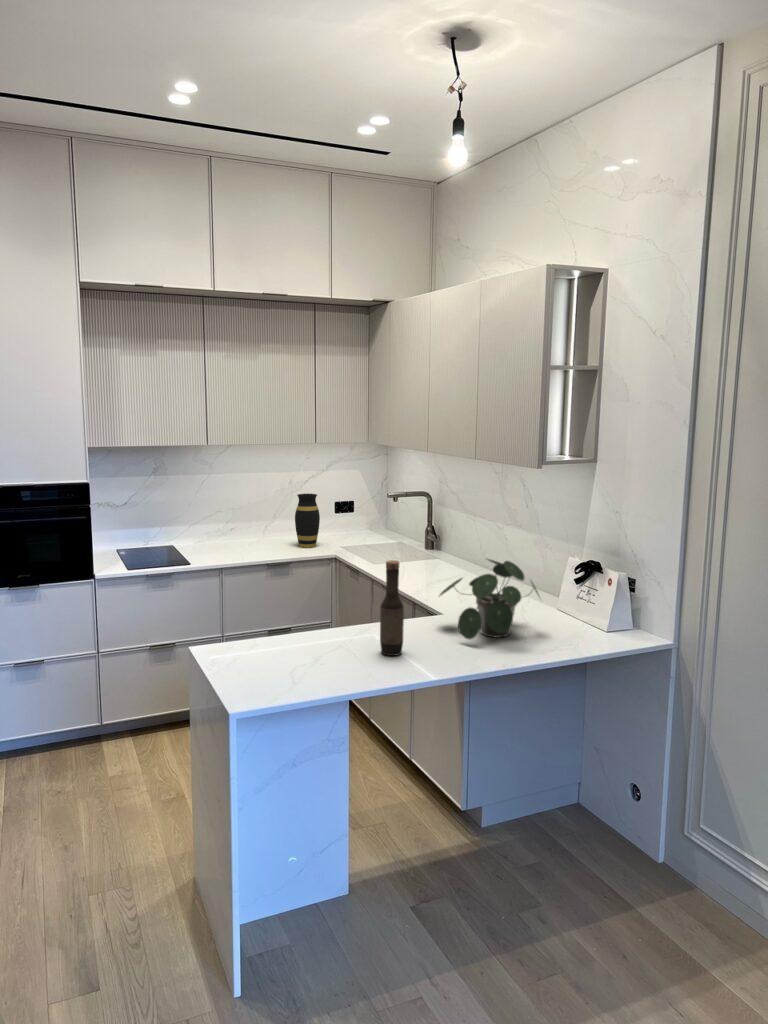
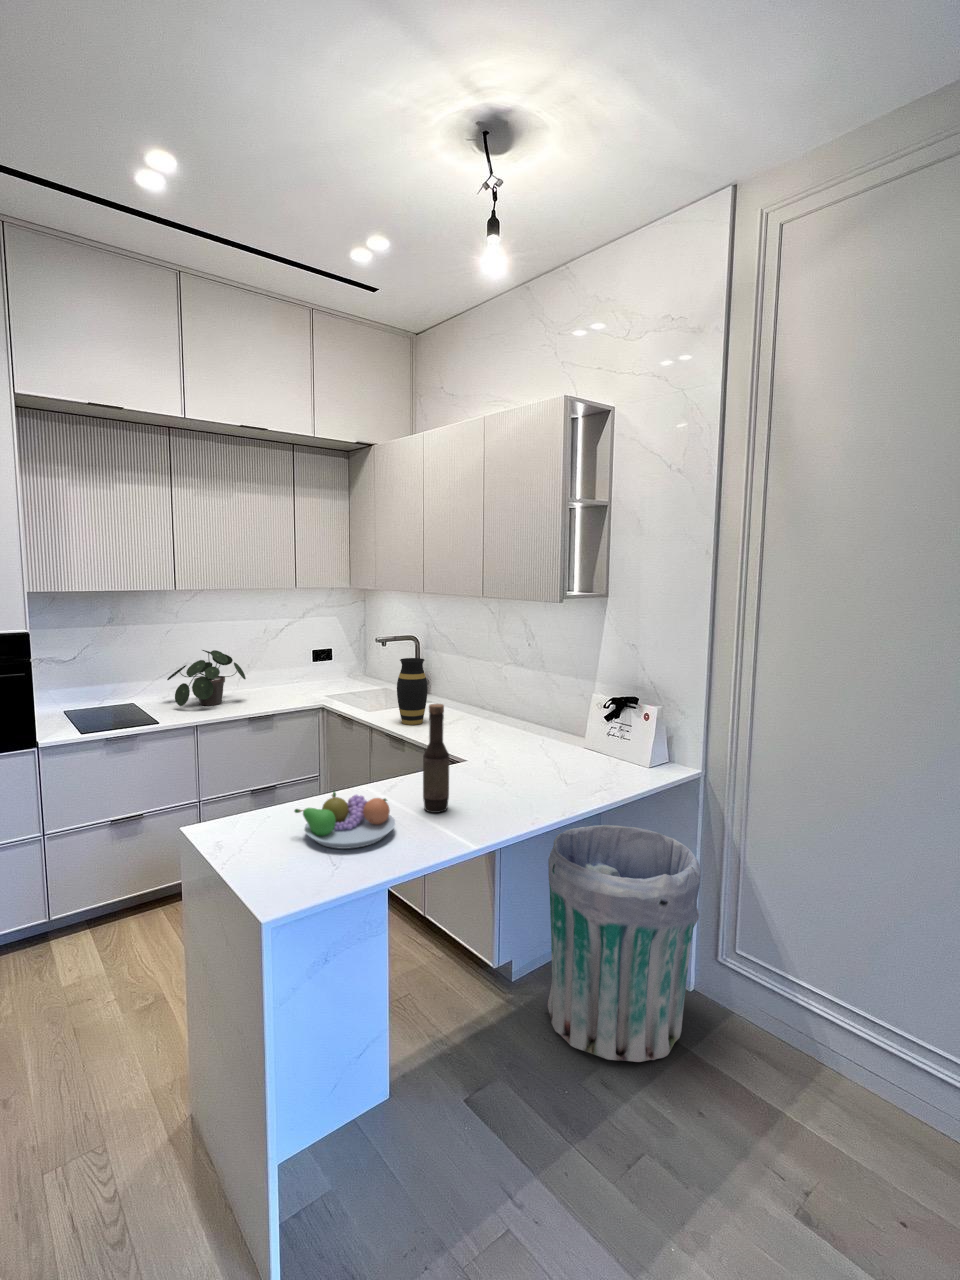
vase: present [295,494,320,548] -> present [397,658,428,725]
potted plant: present [440,559,538,640] -> present [167,650,246,706]
fruit bowl: none [267,628,349,675] -> present [294,791,395,849]
trash can: none [506,689,659,910] -> present [547,825,701,1062]

